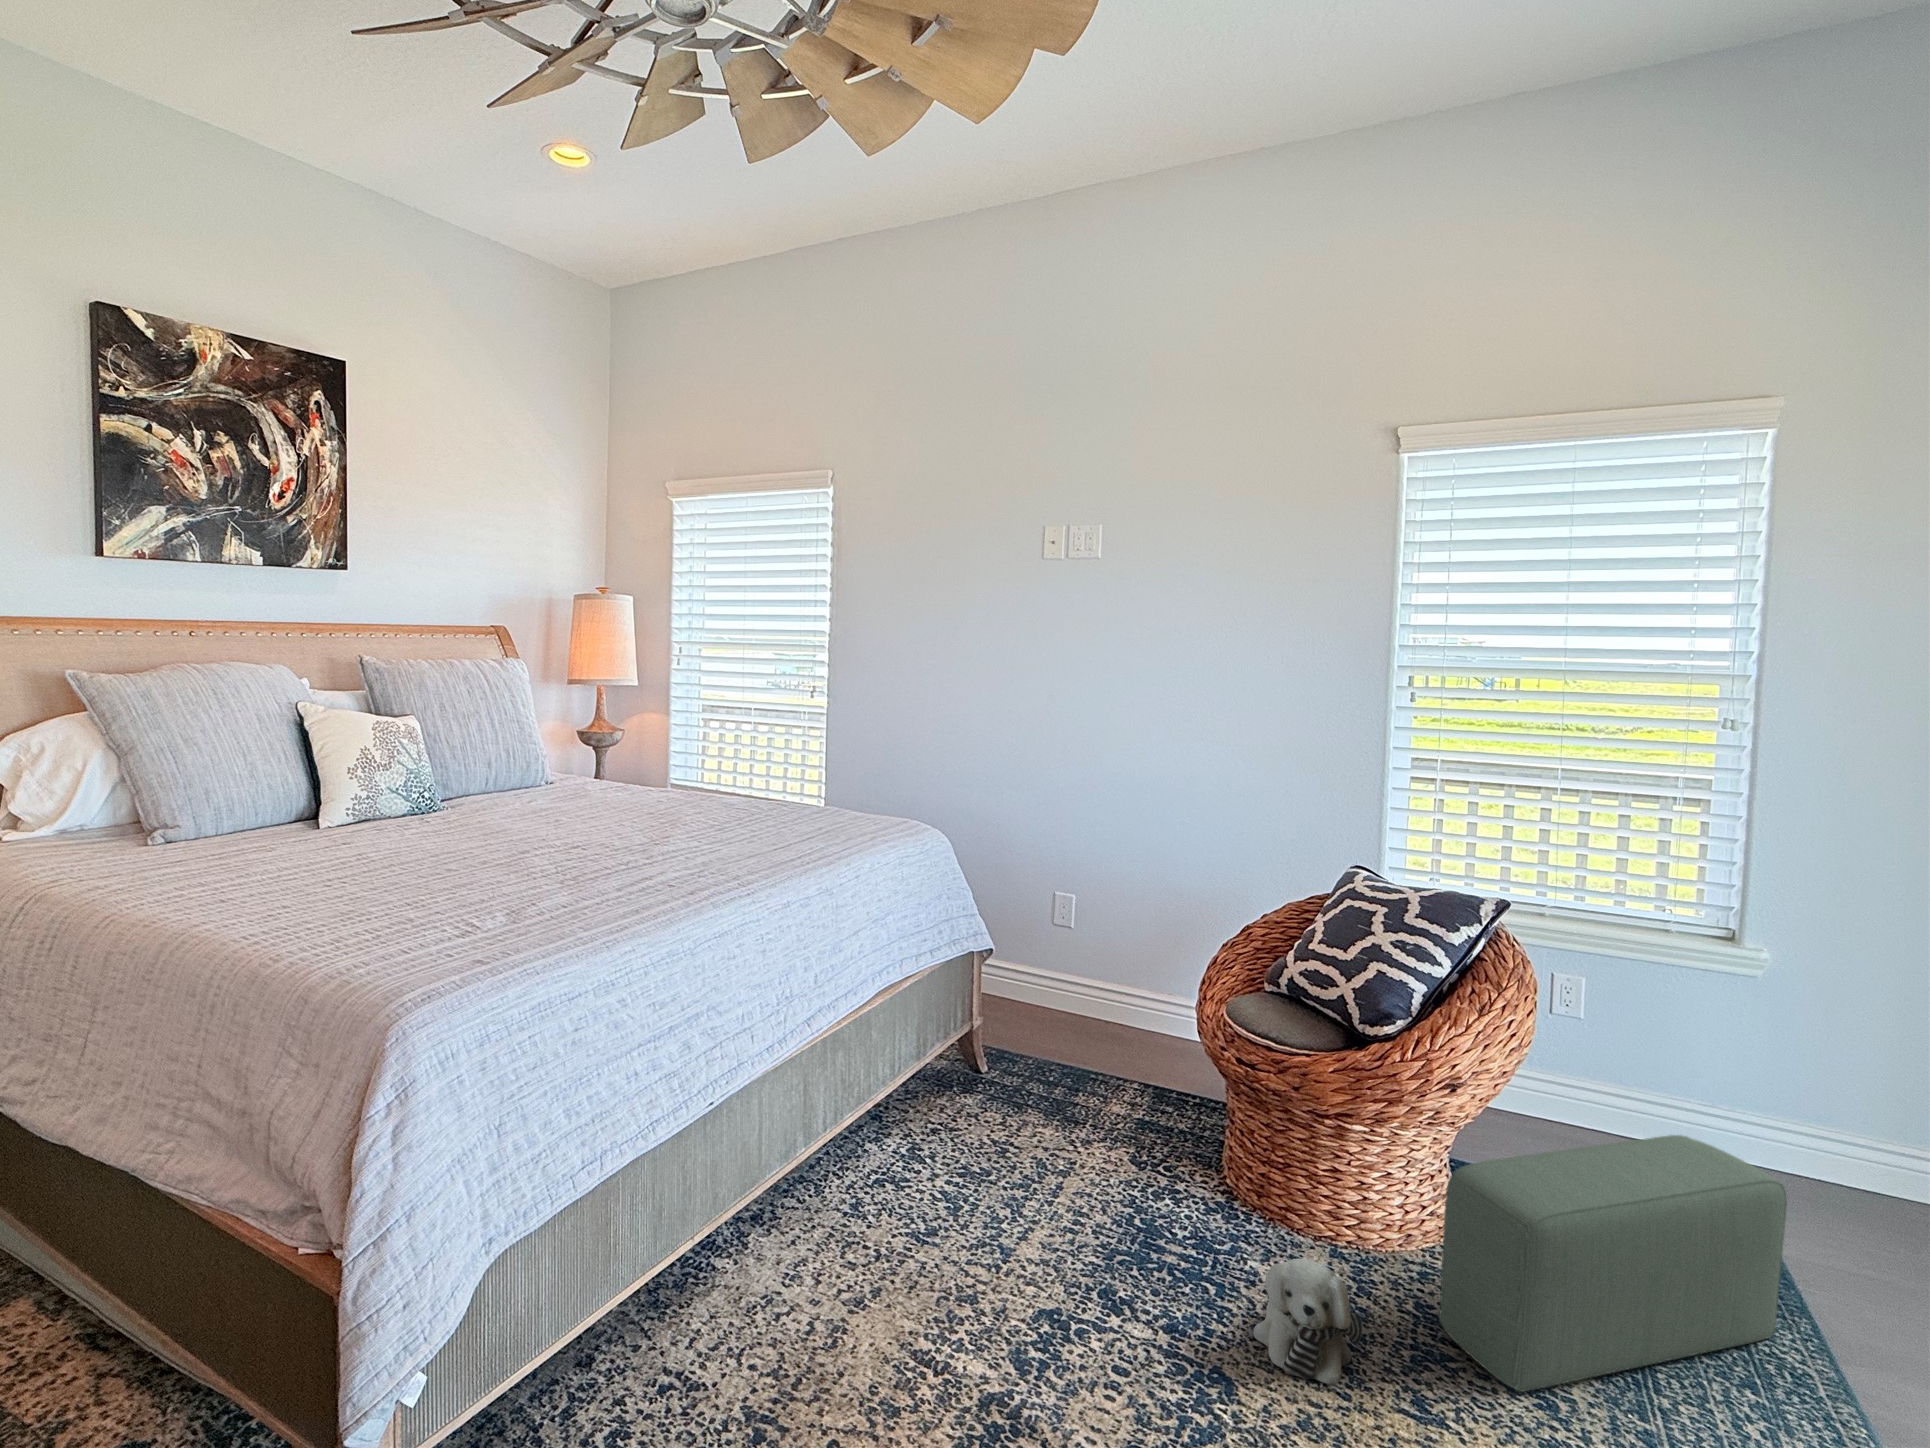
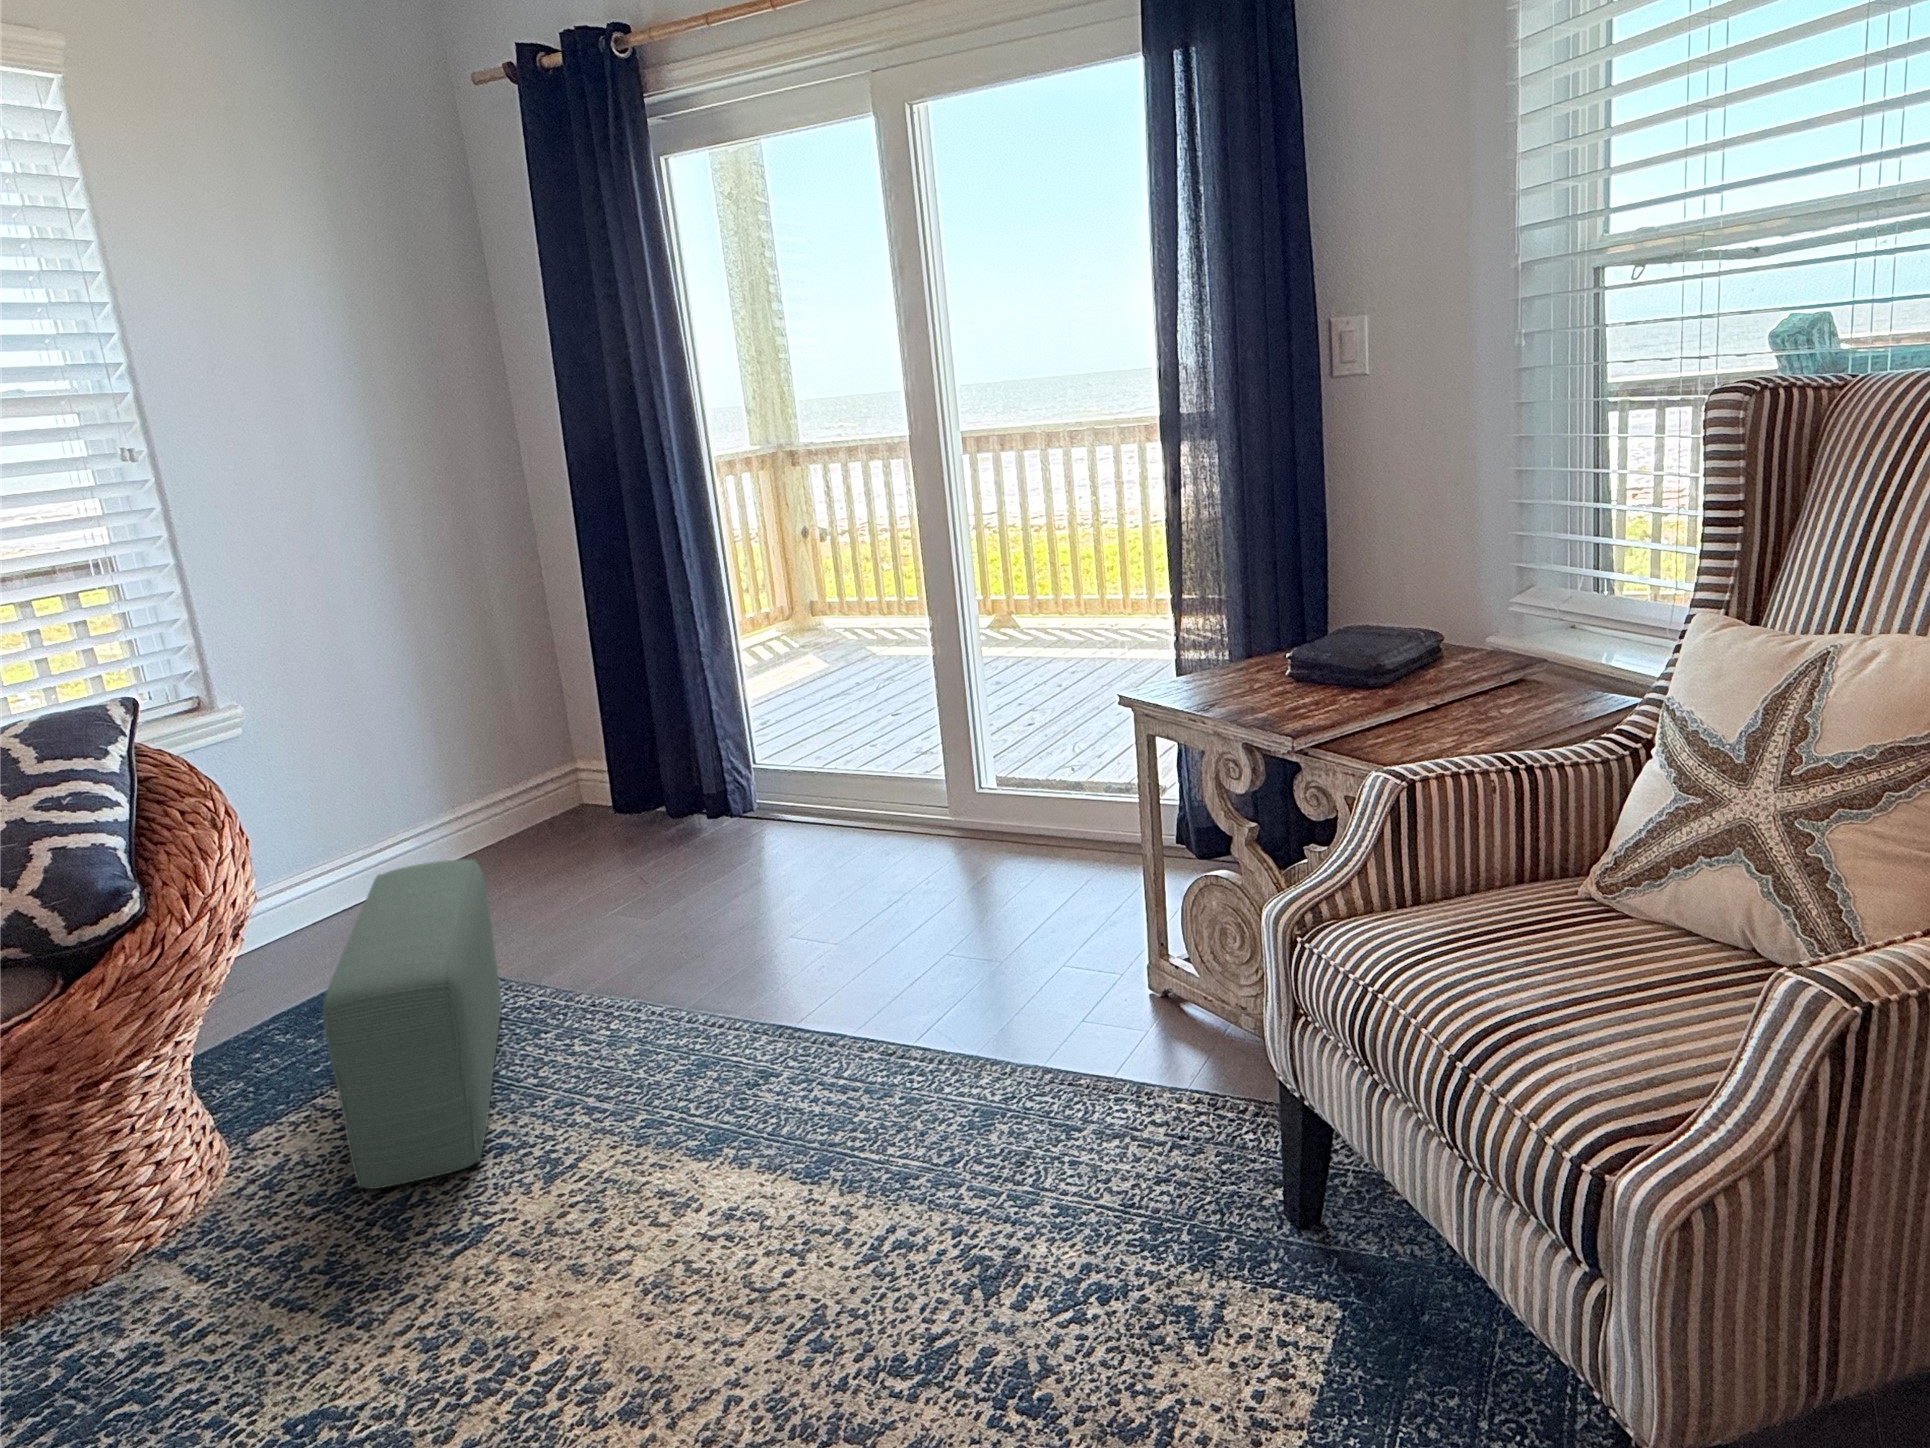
plush toy: present [1254,1259,1362,1385] -> none [202,1187,389,1368]

